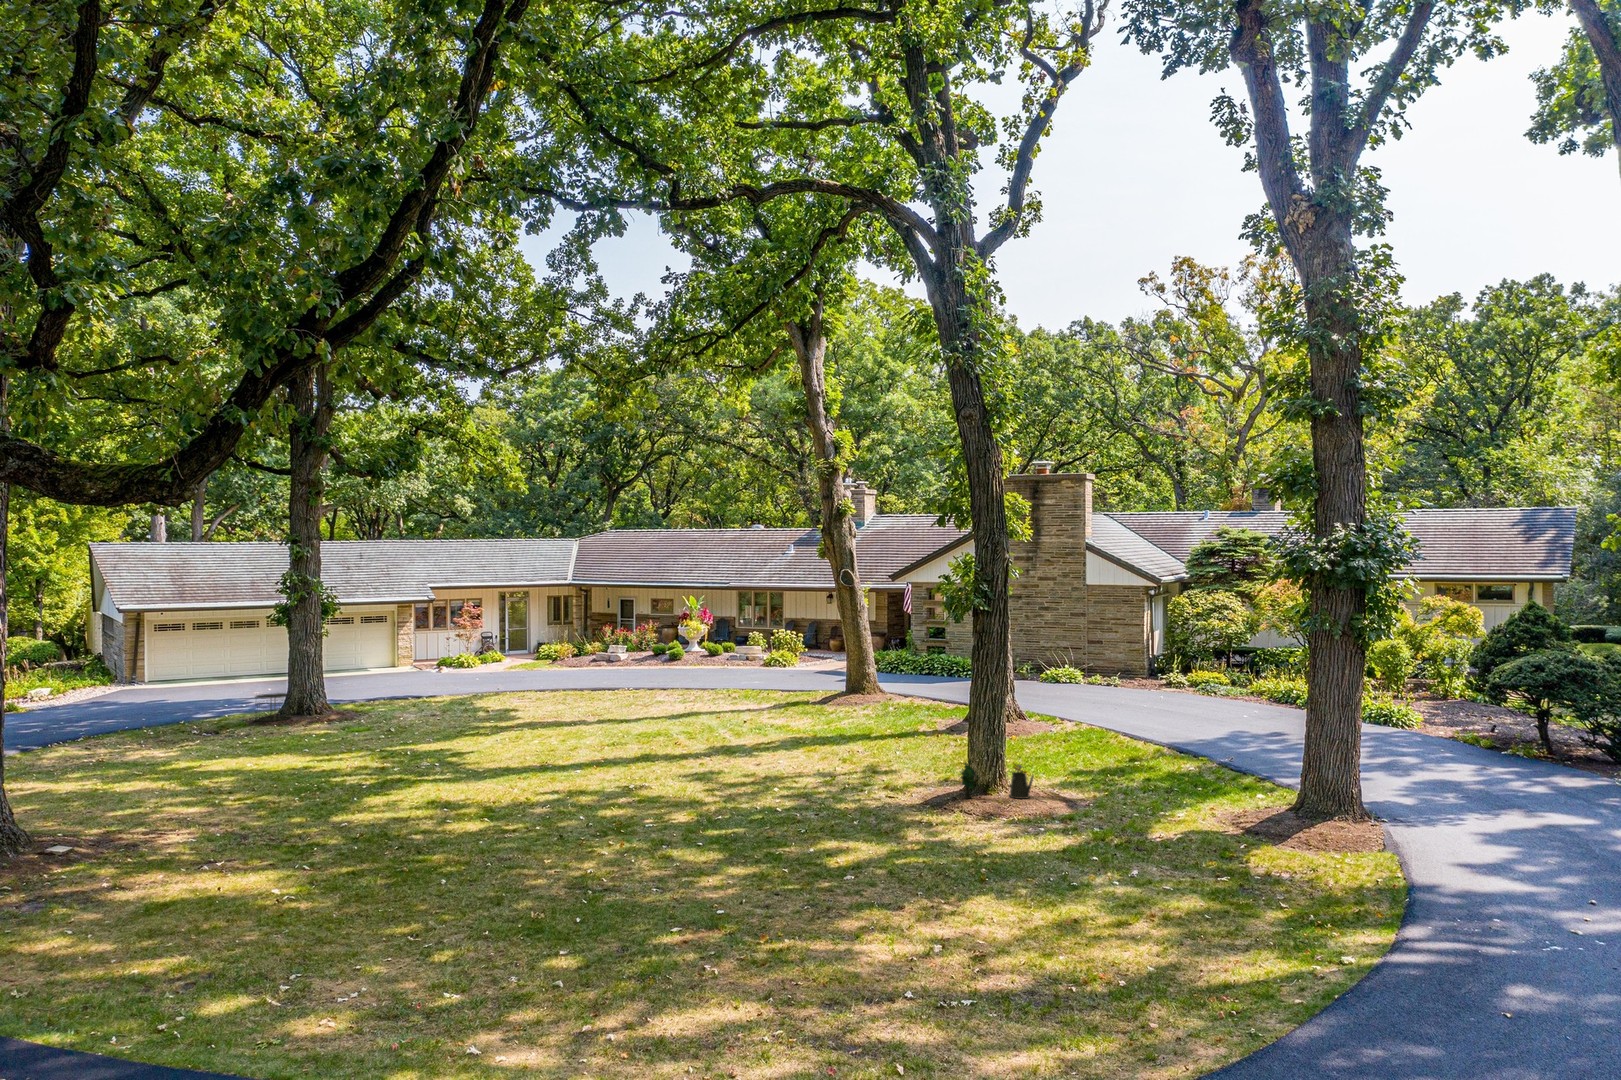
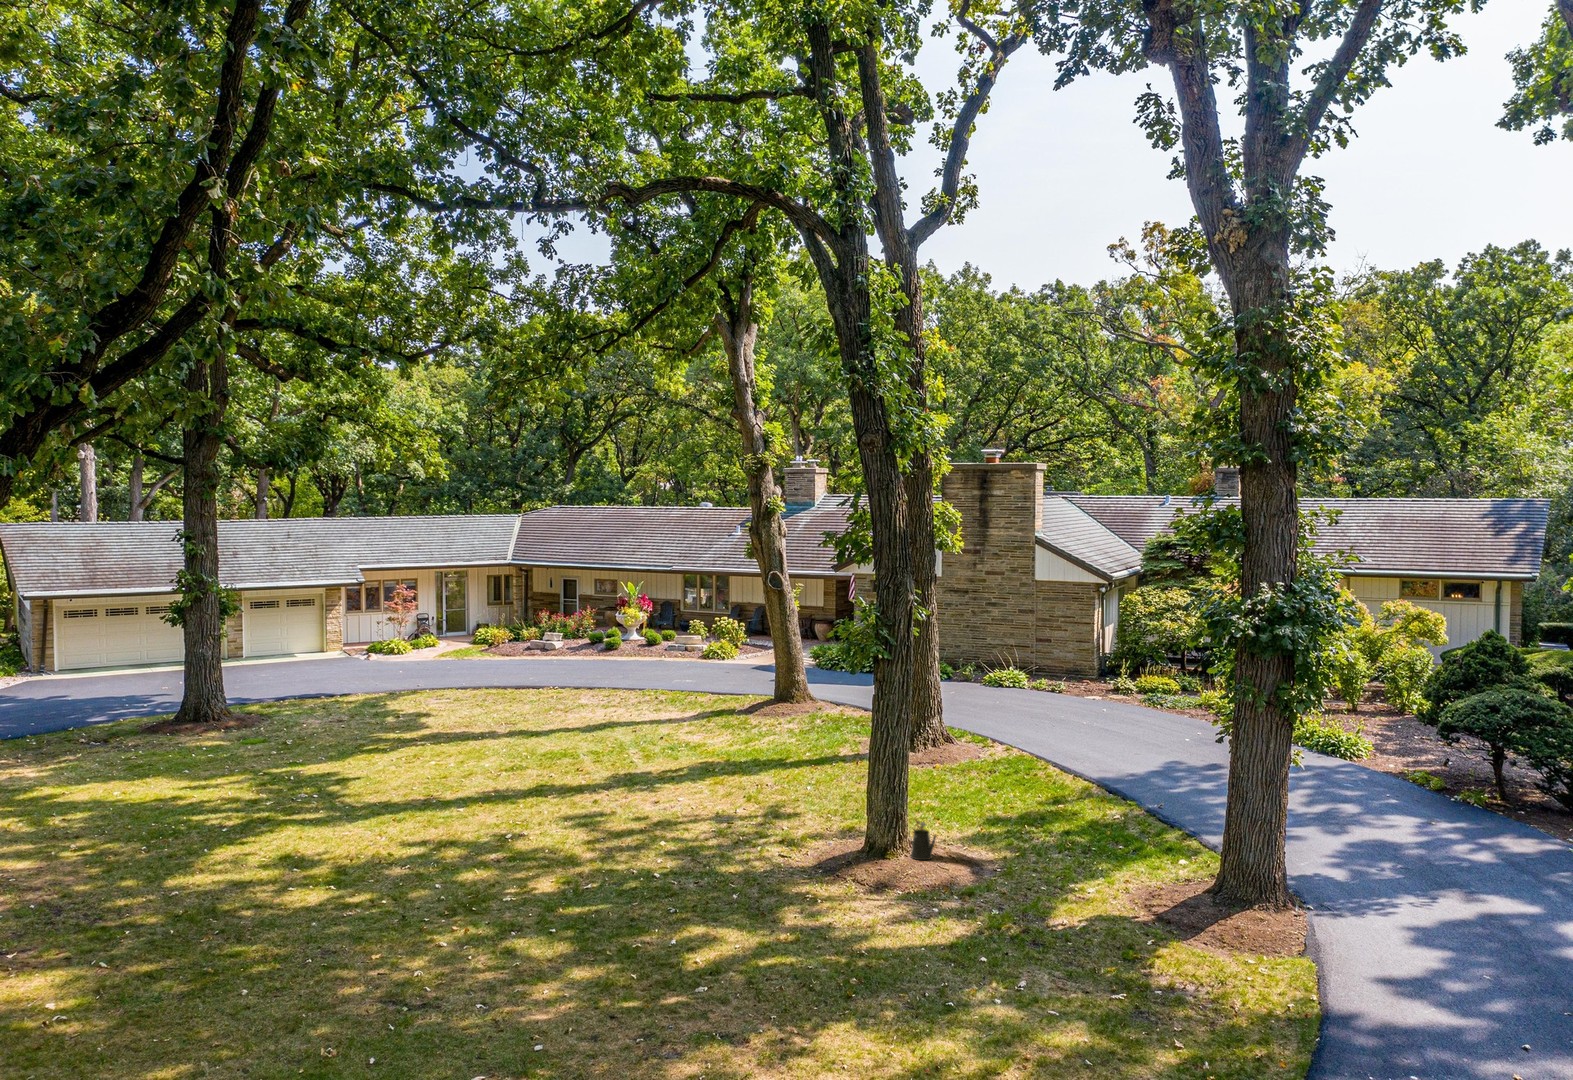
side table: present [255,693,291,722] -> none [144,703,184,735]
decorative plant: present [960,760,979,799] -> none [855,817,878,860]

